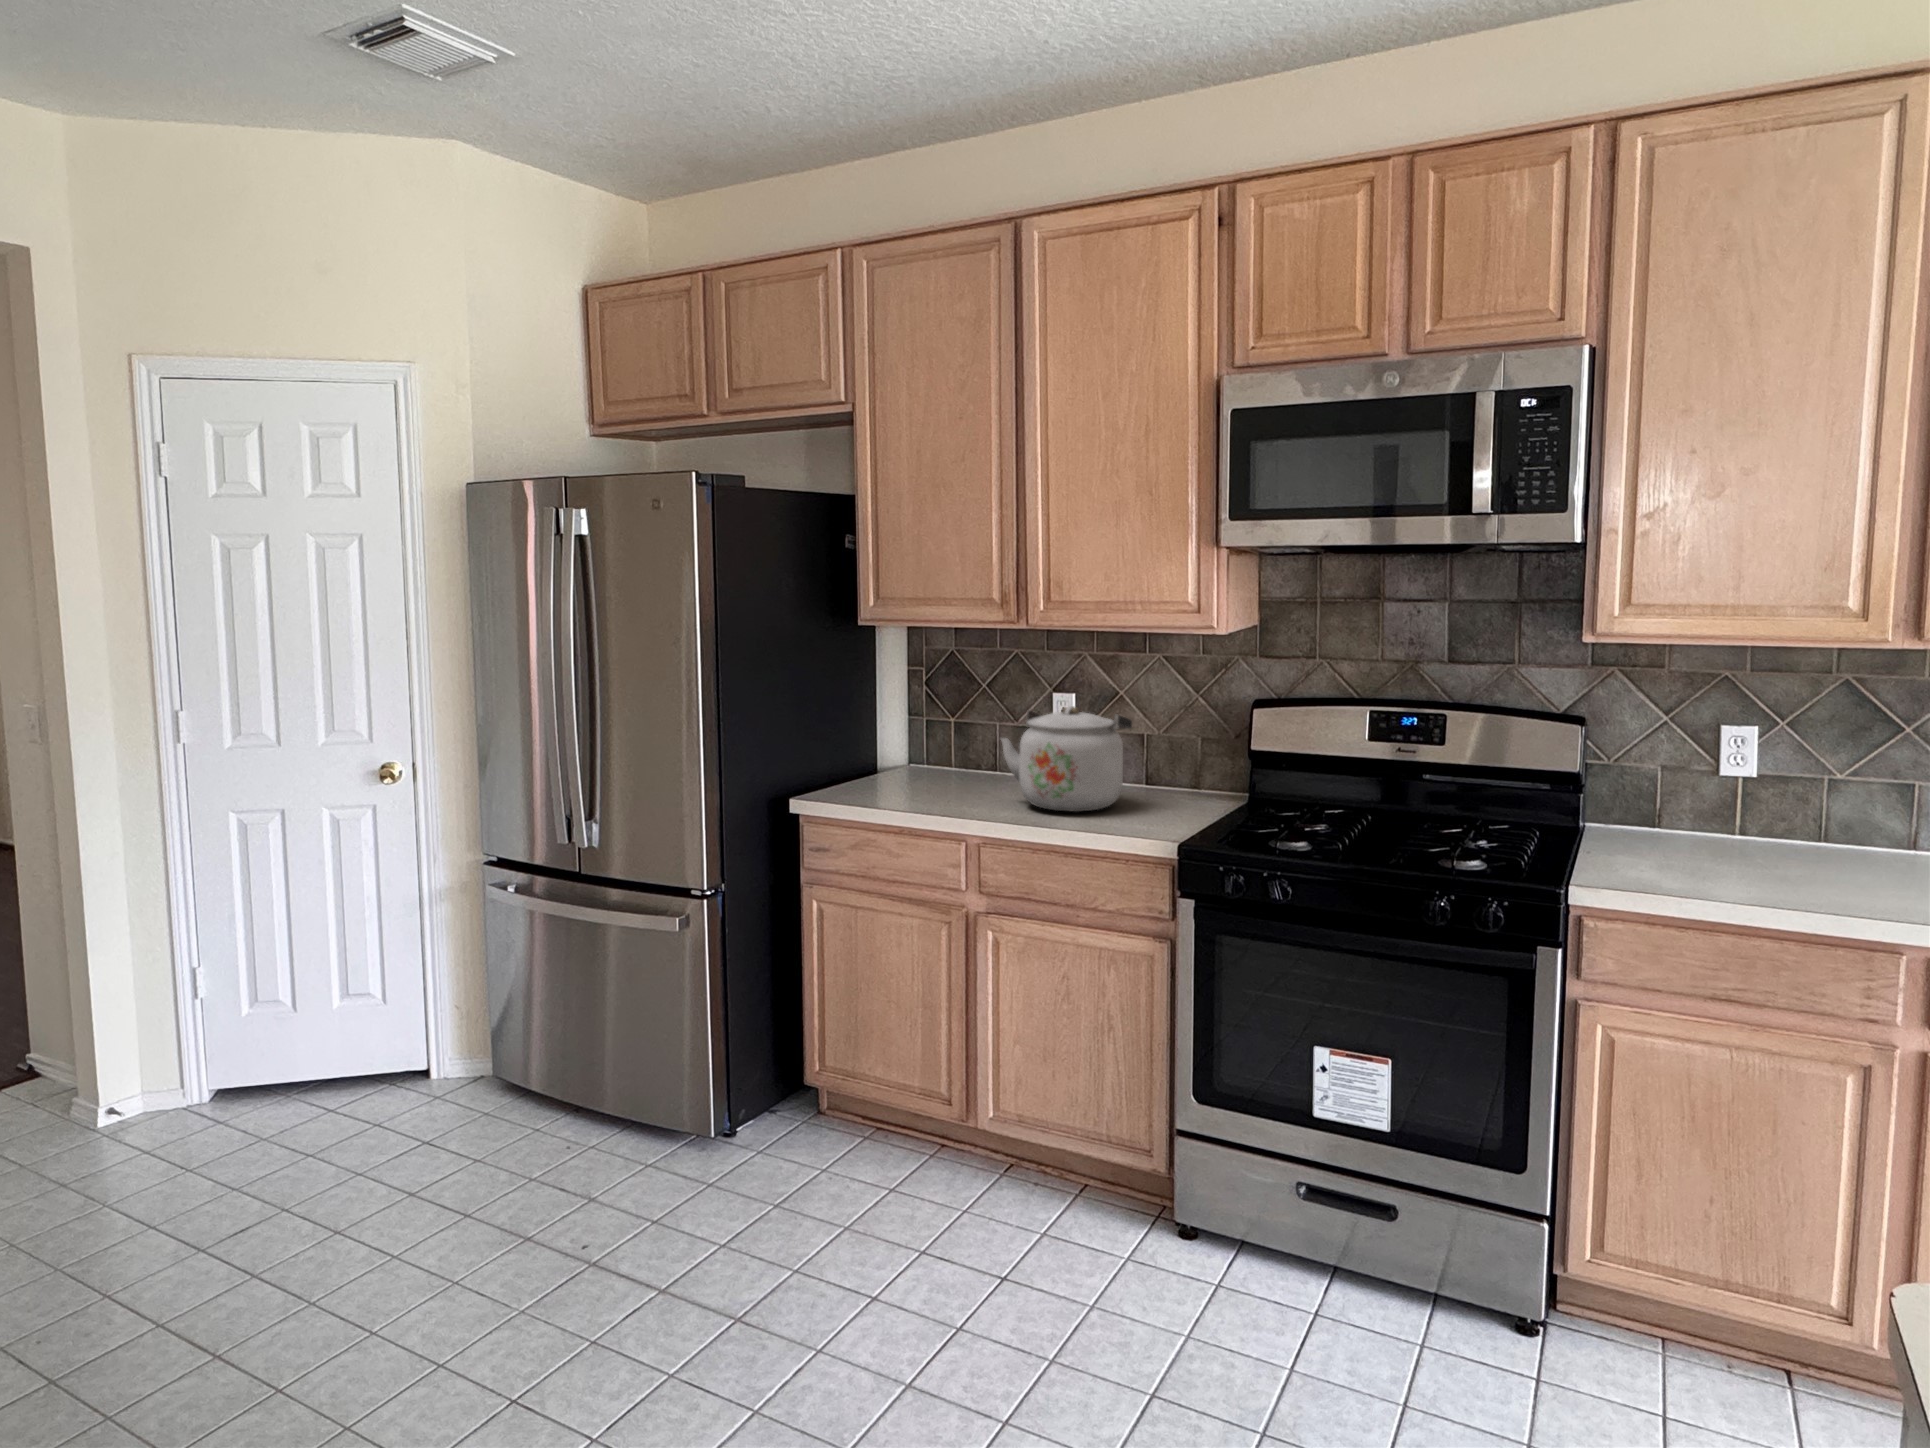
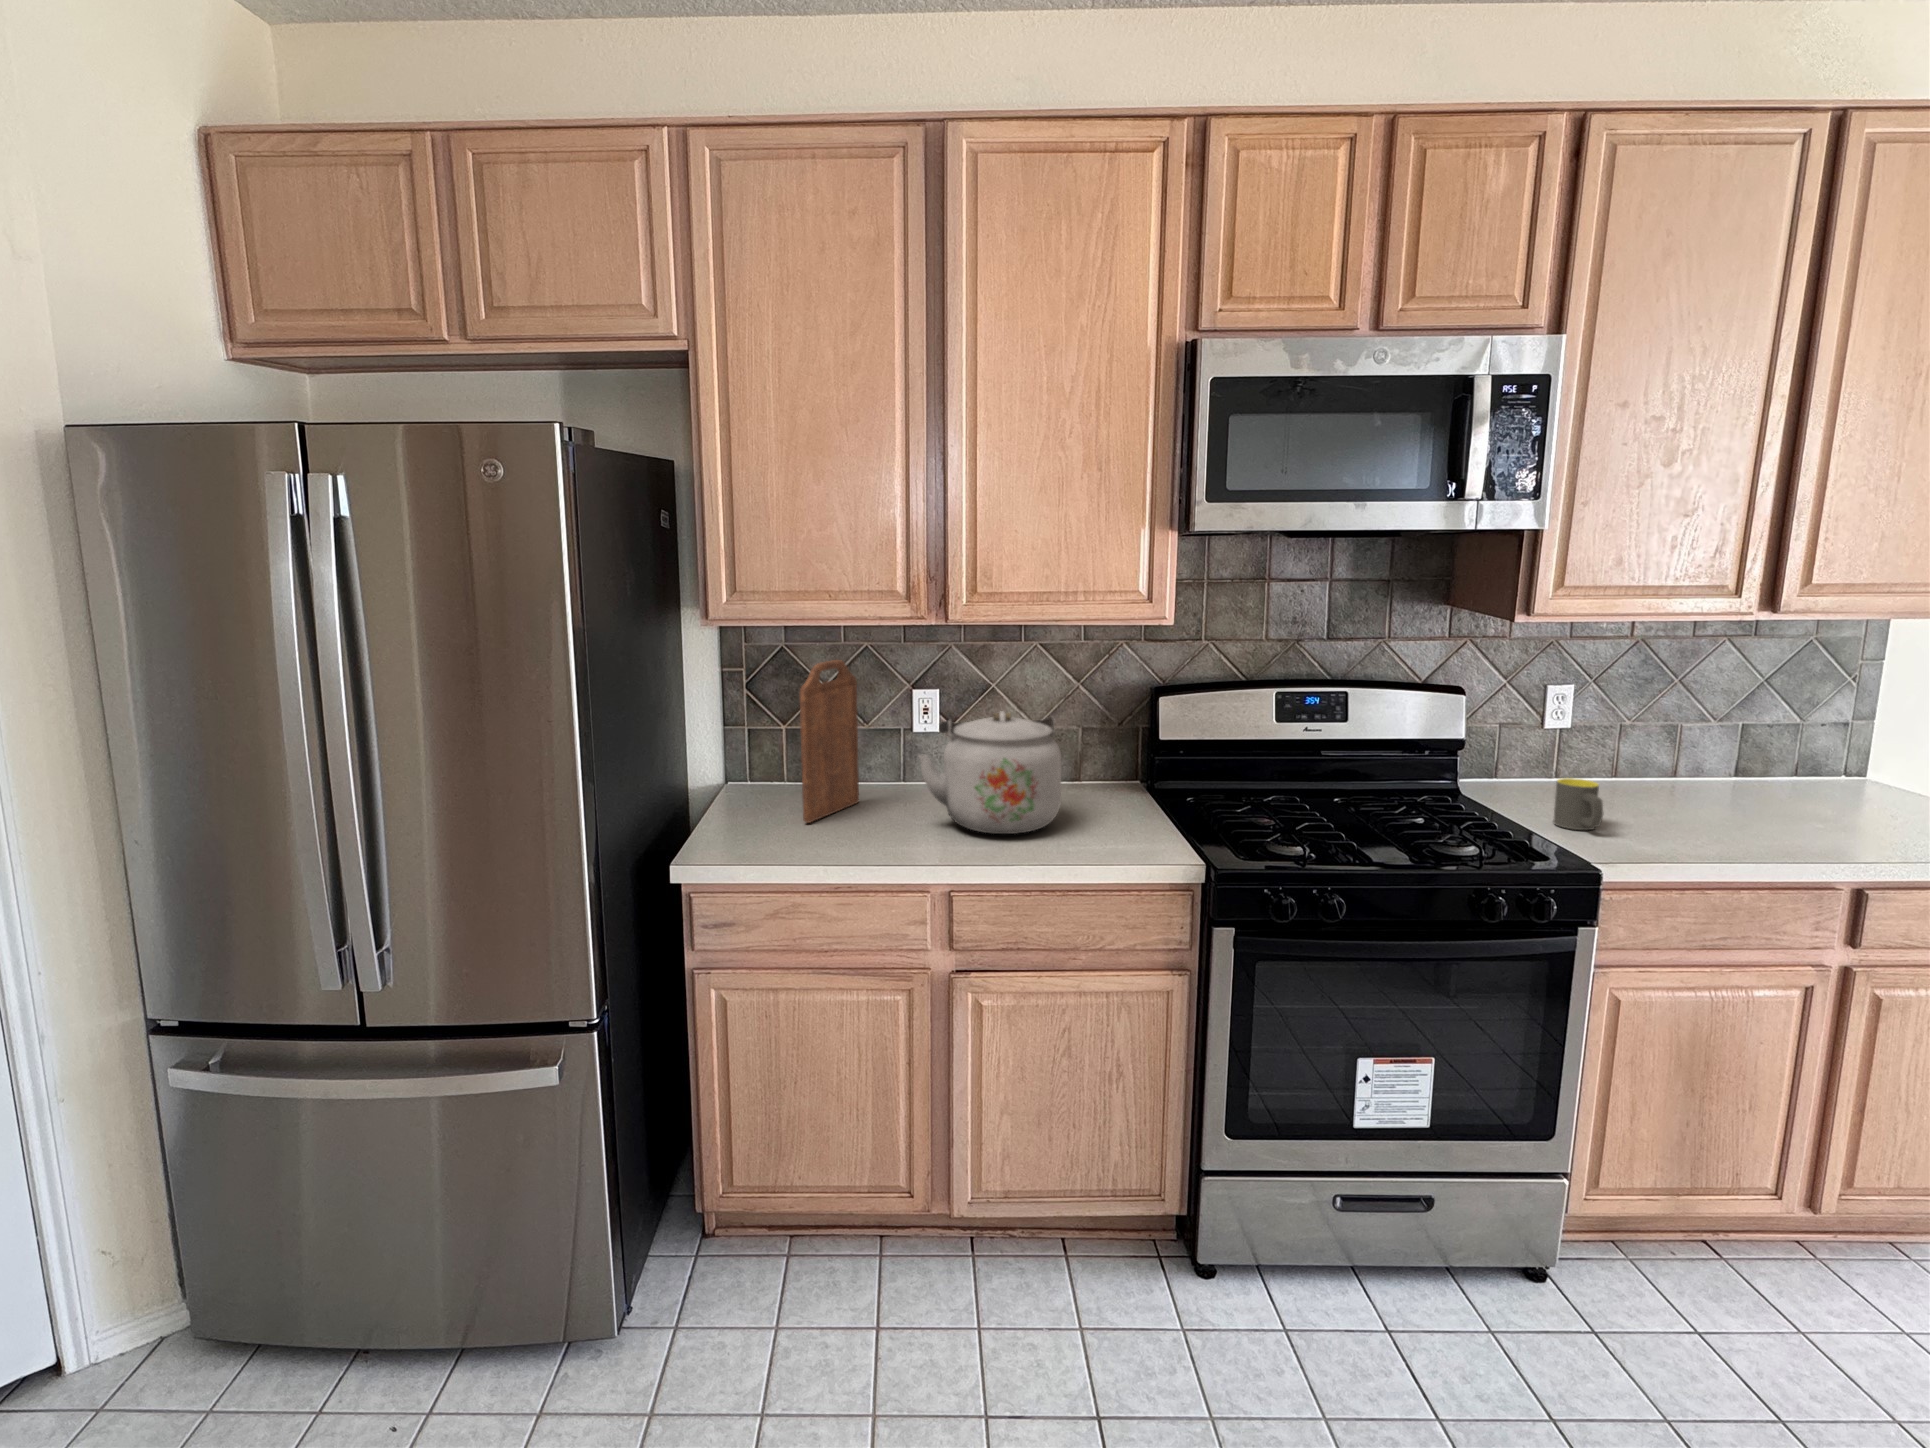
cutting board: none [922,657,990,790] -> present [800,660,859,823]
mug: none [1605,815,1651,871] -> present [1553,778,1603,830]

